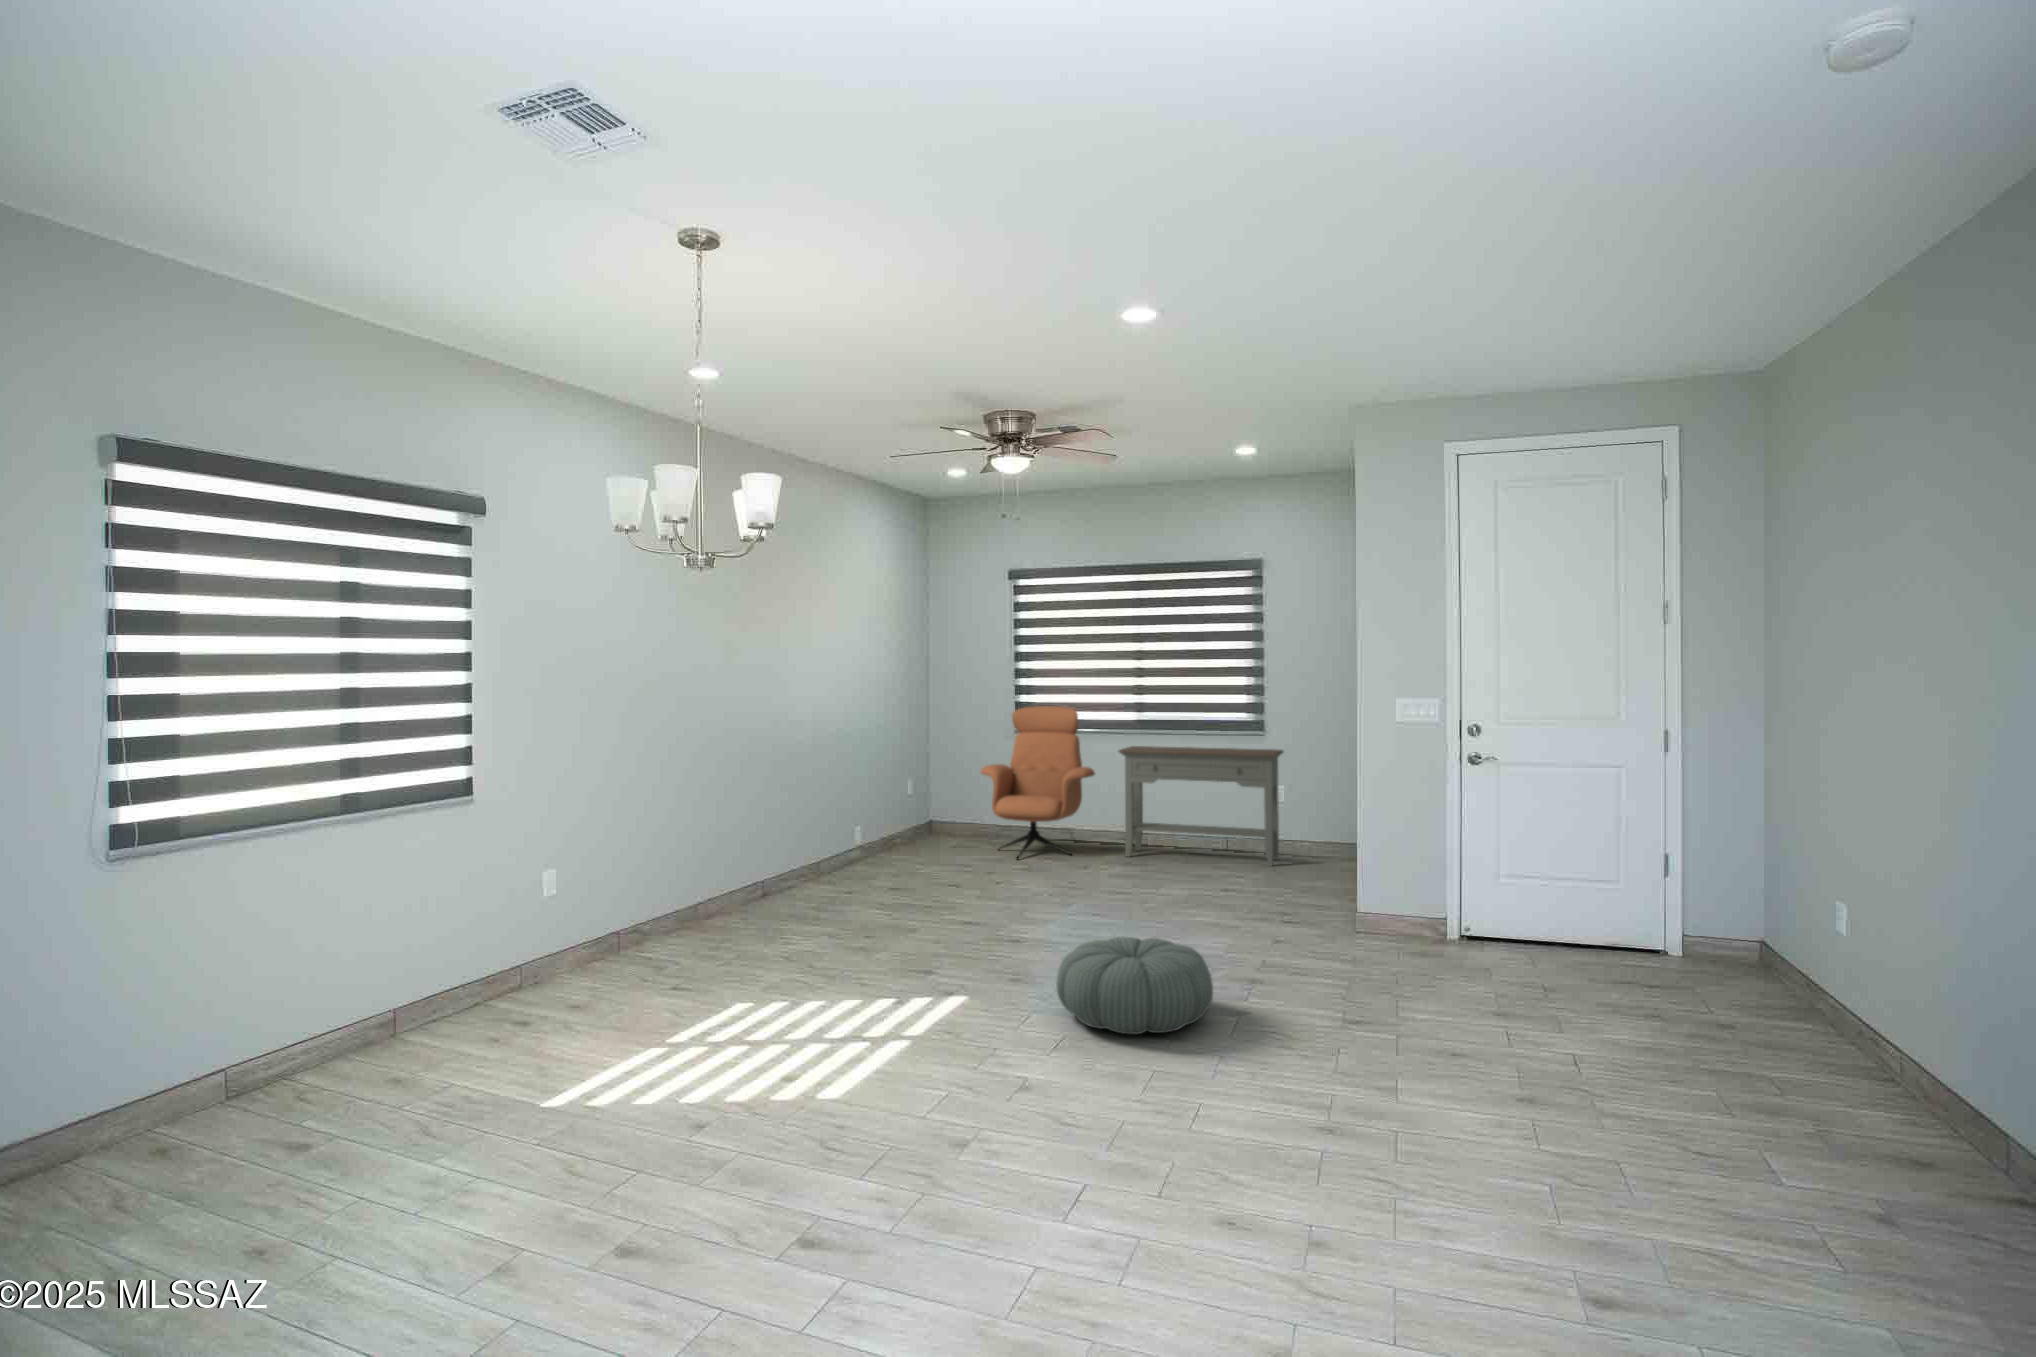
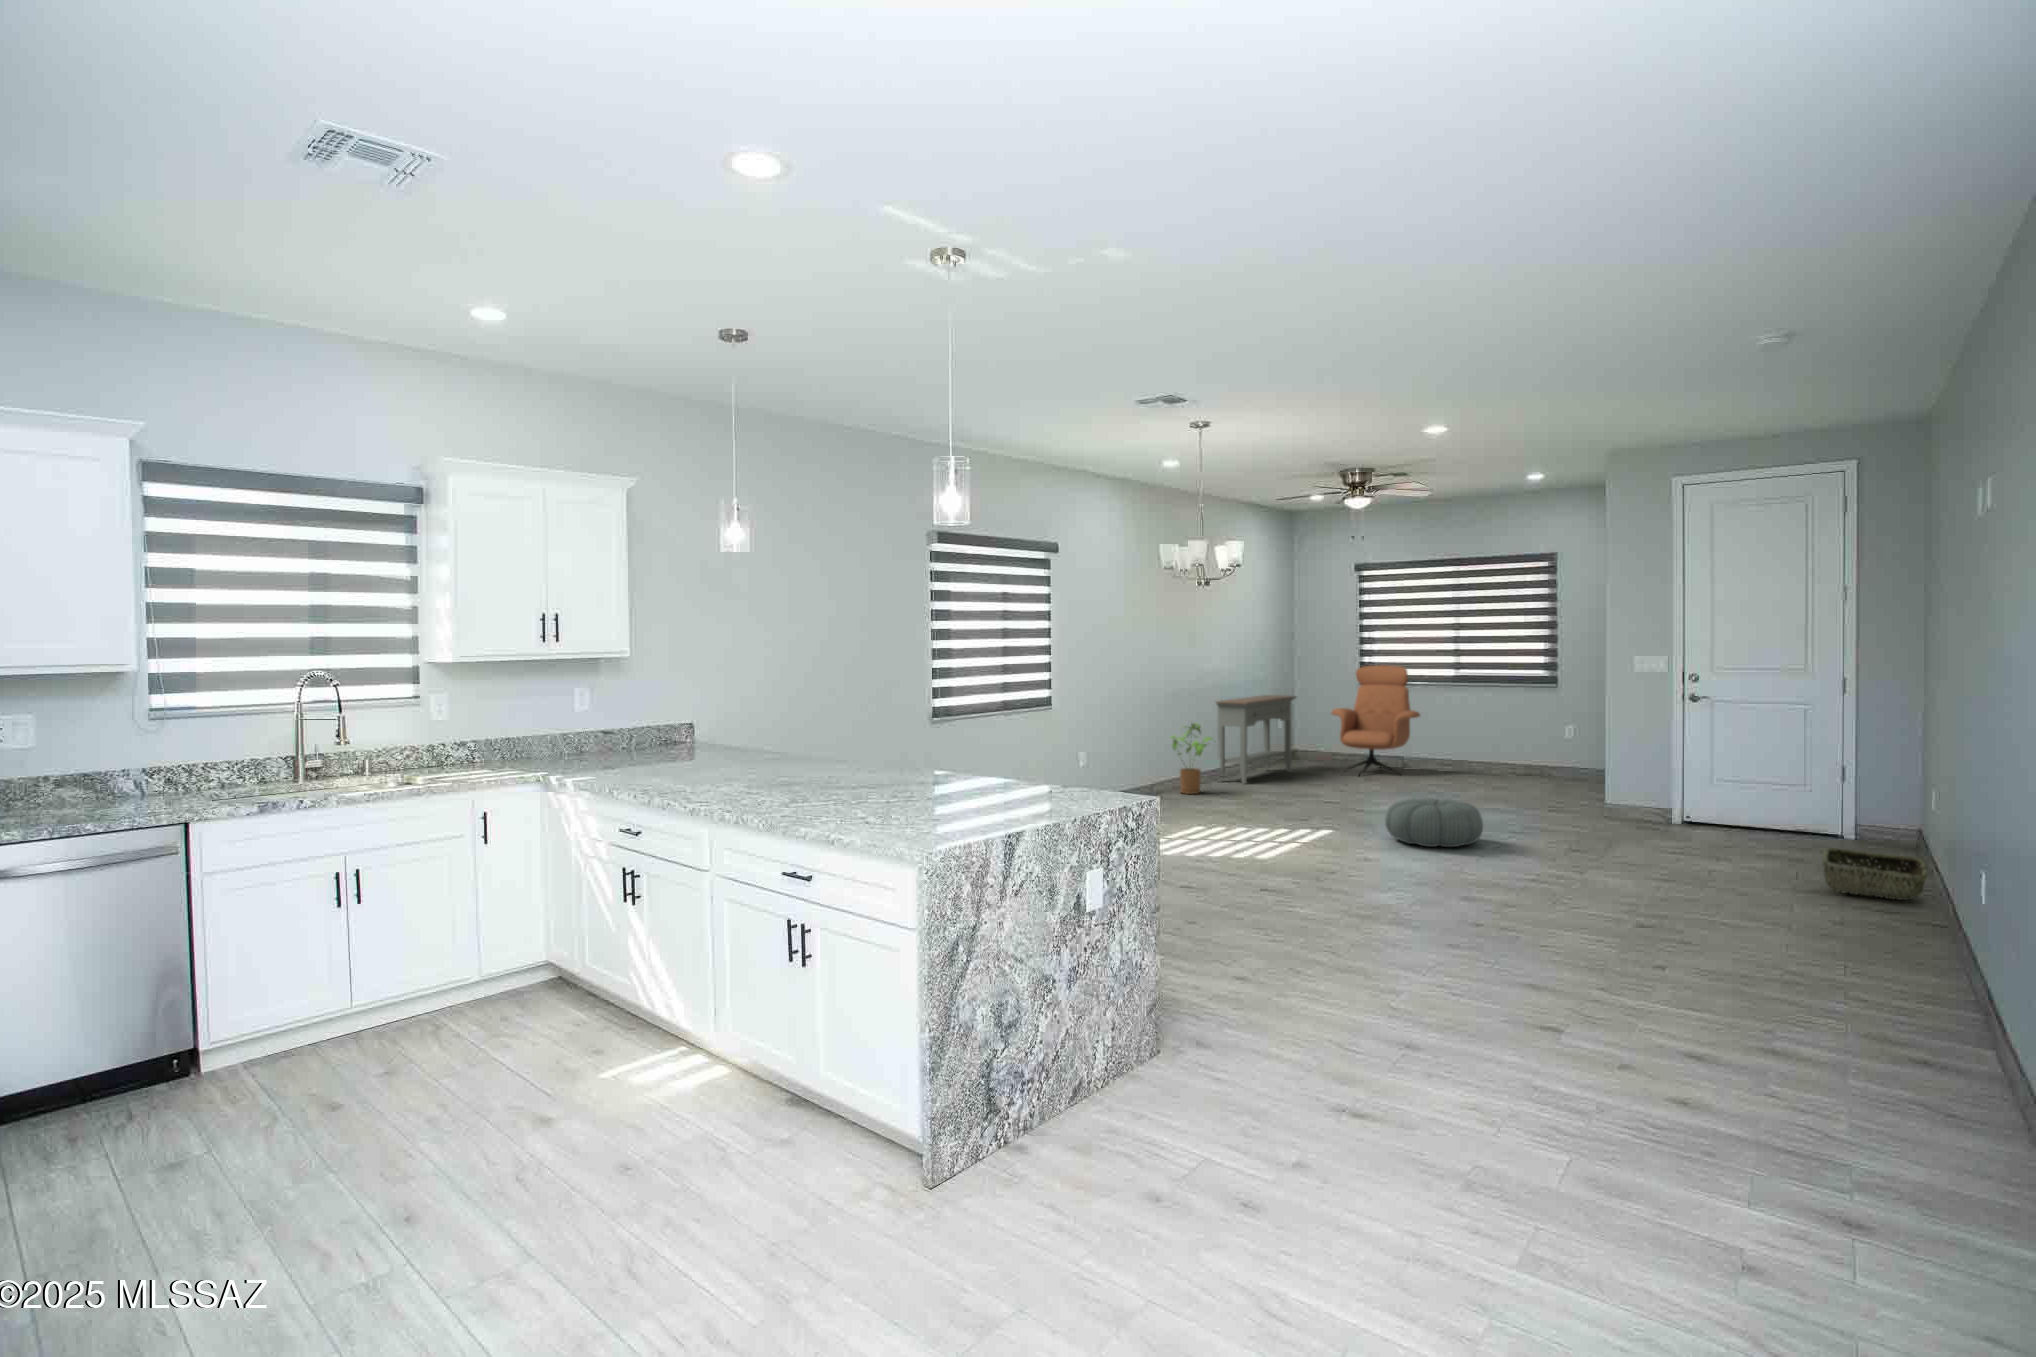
console table: present [1119,746,1283,866] -> present [1216,695,1296,784]
house plant: none [734,802,806,914] -> present [1170,723,1212,794]
woven basket: none [1770,1030,1971,1133] -> present [1822,848,1927,900]

